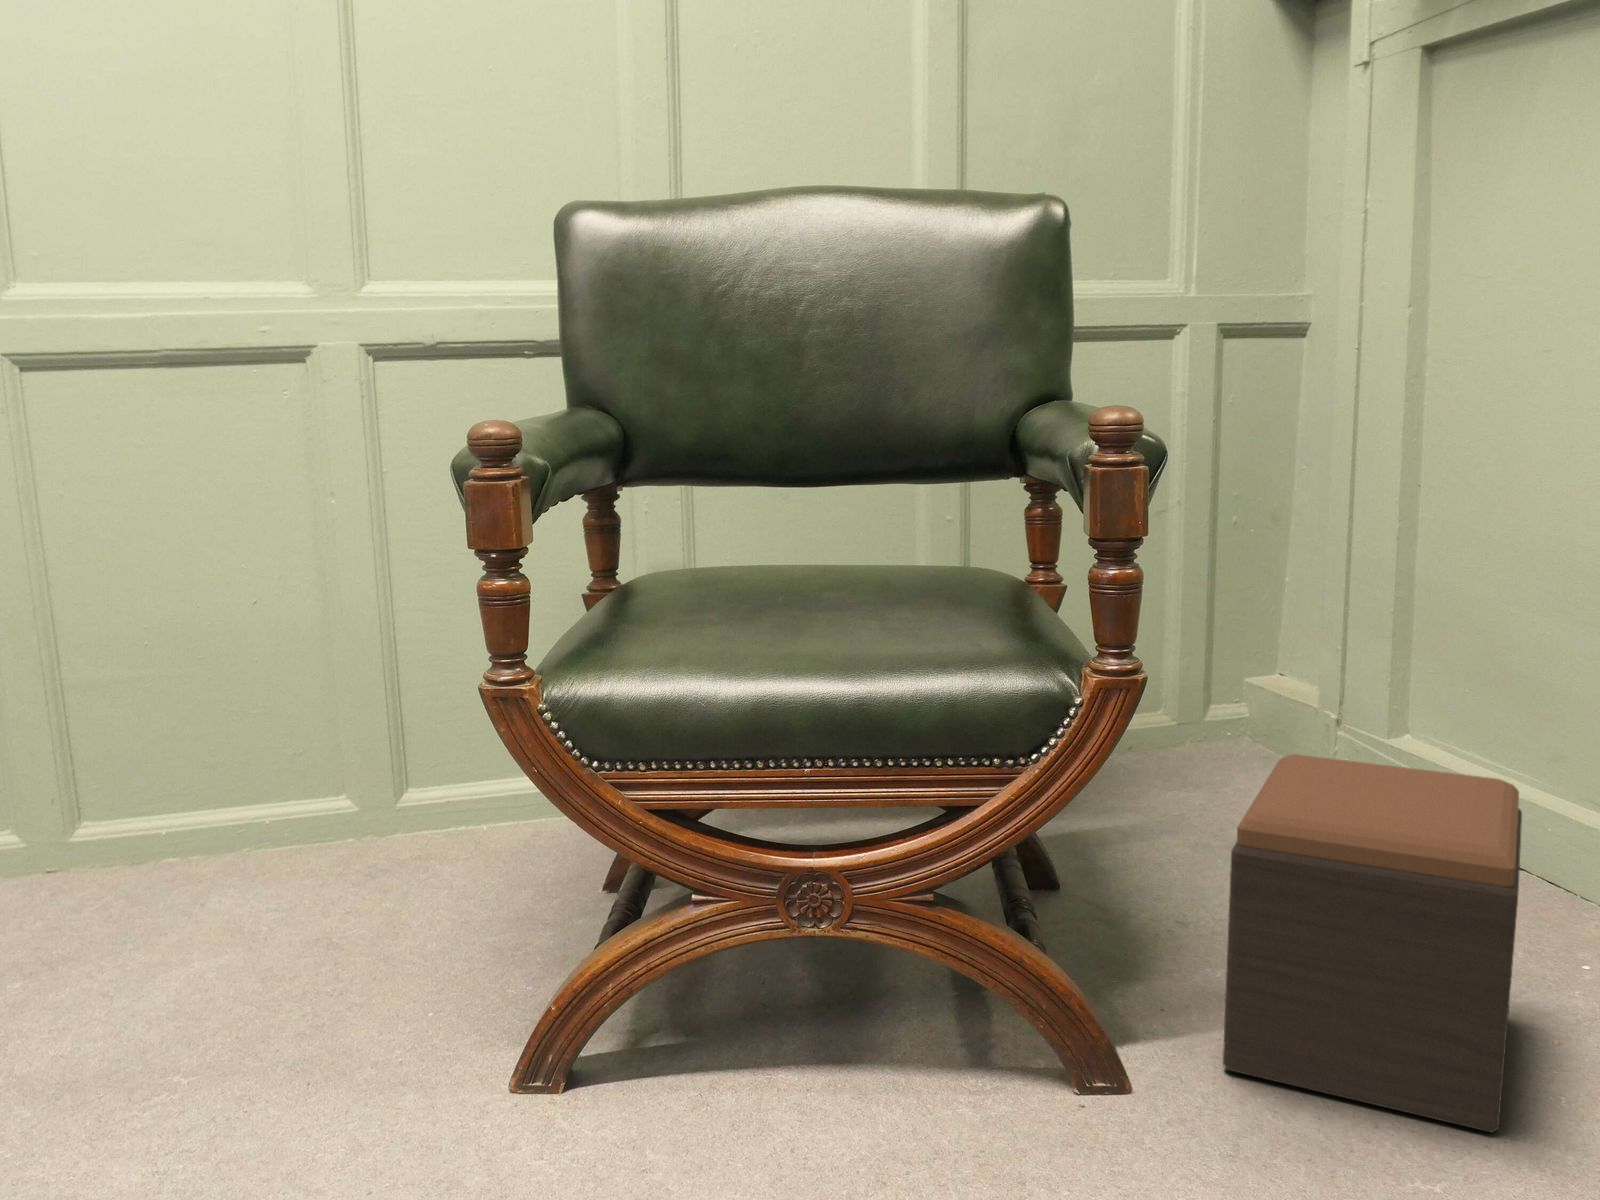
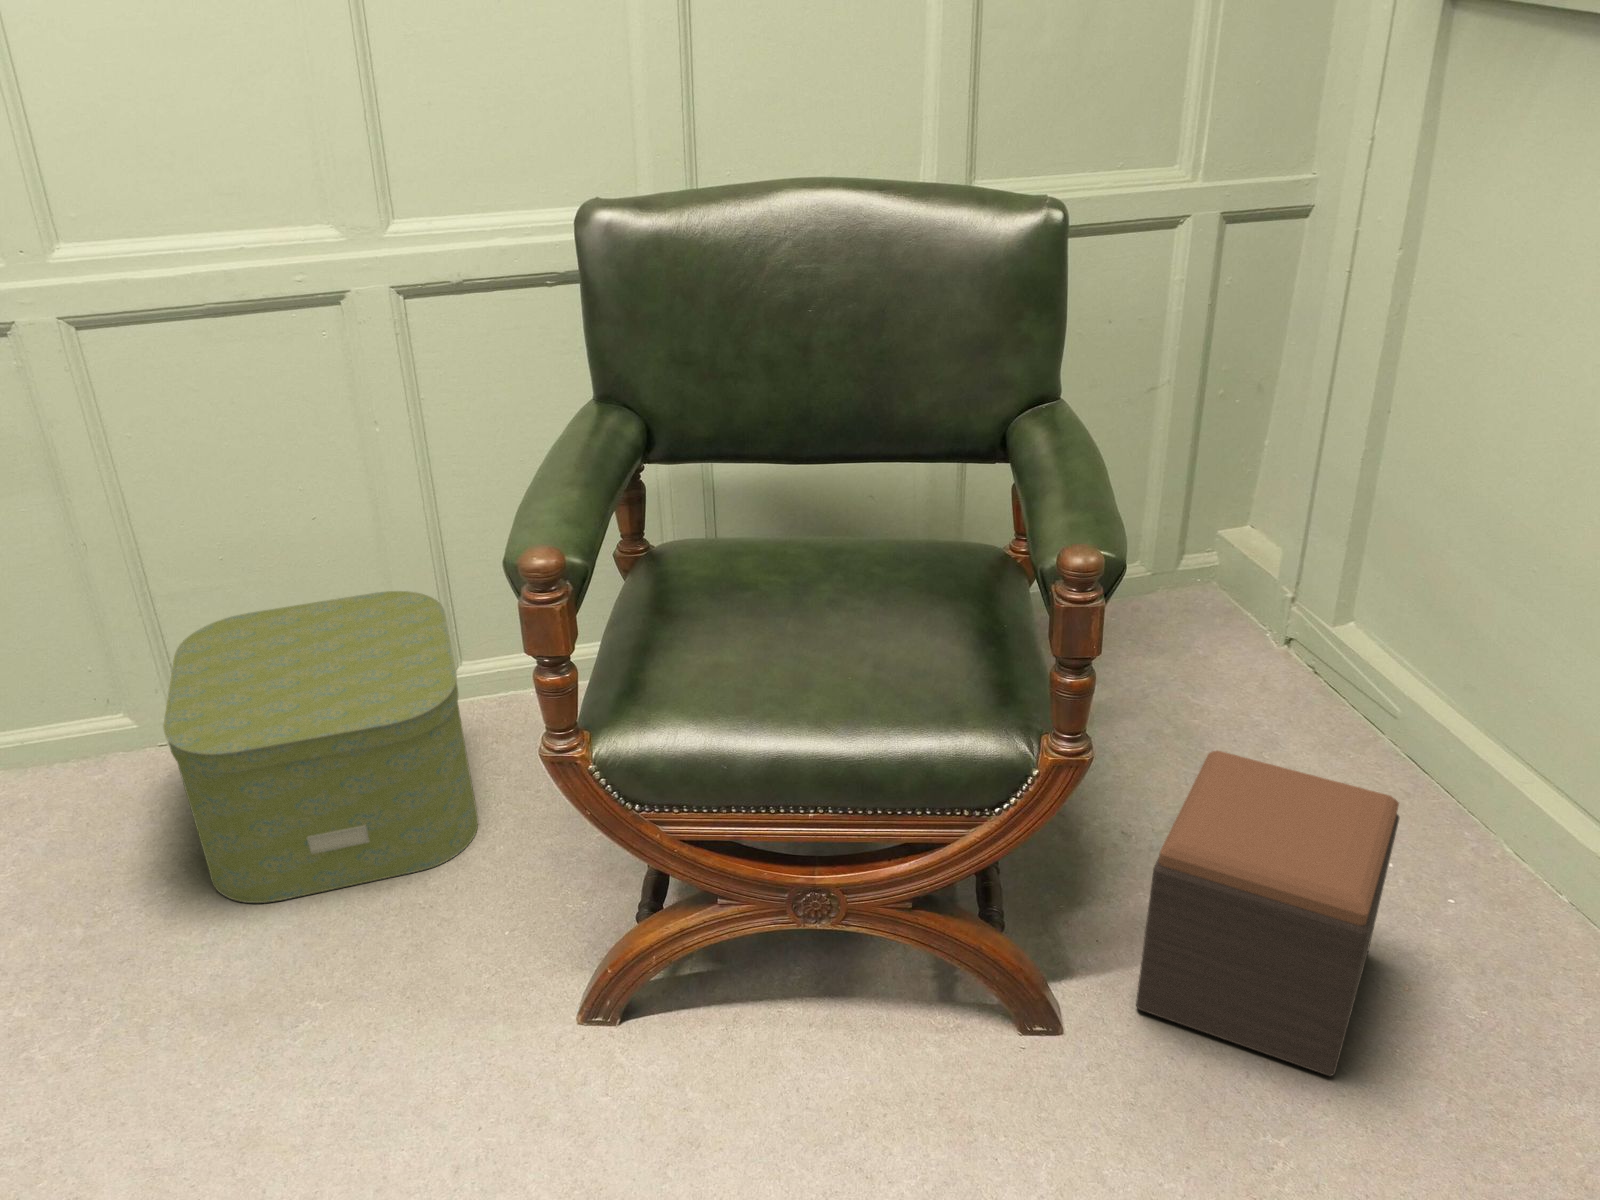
storage box: none [61,675,422,984] -> present [163,591,478,903]

